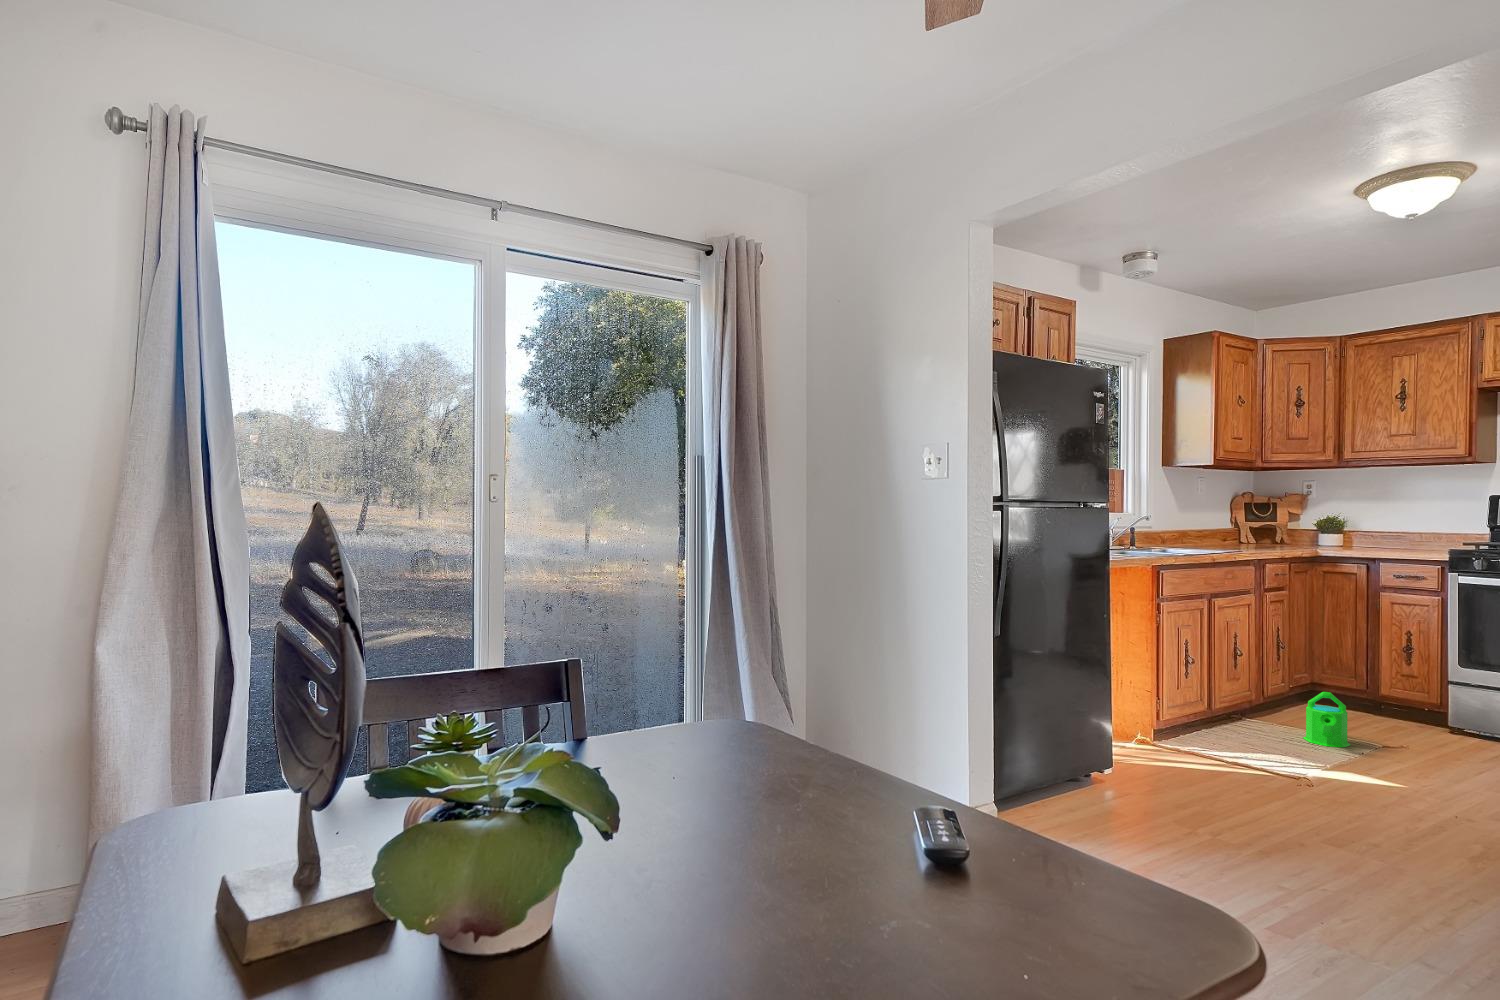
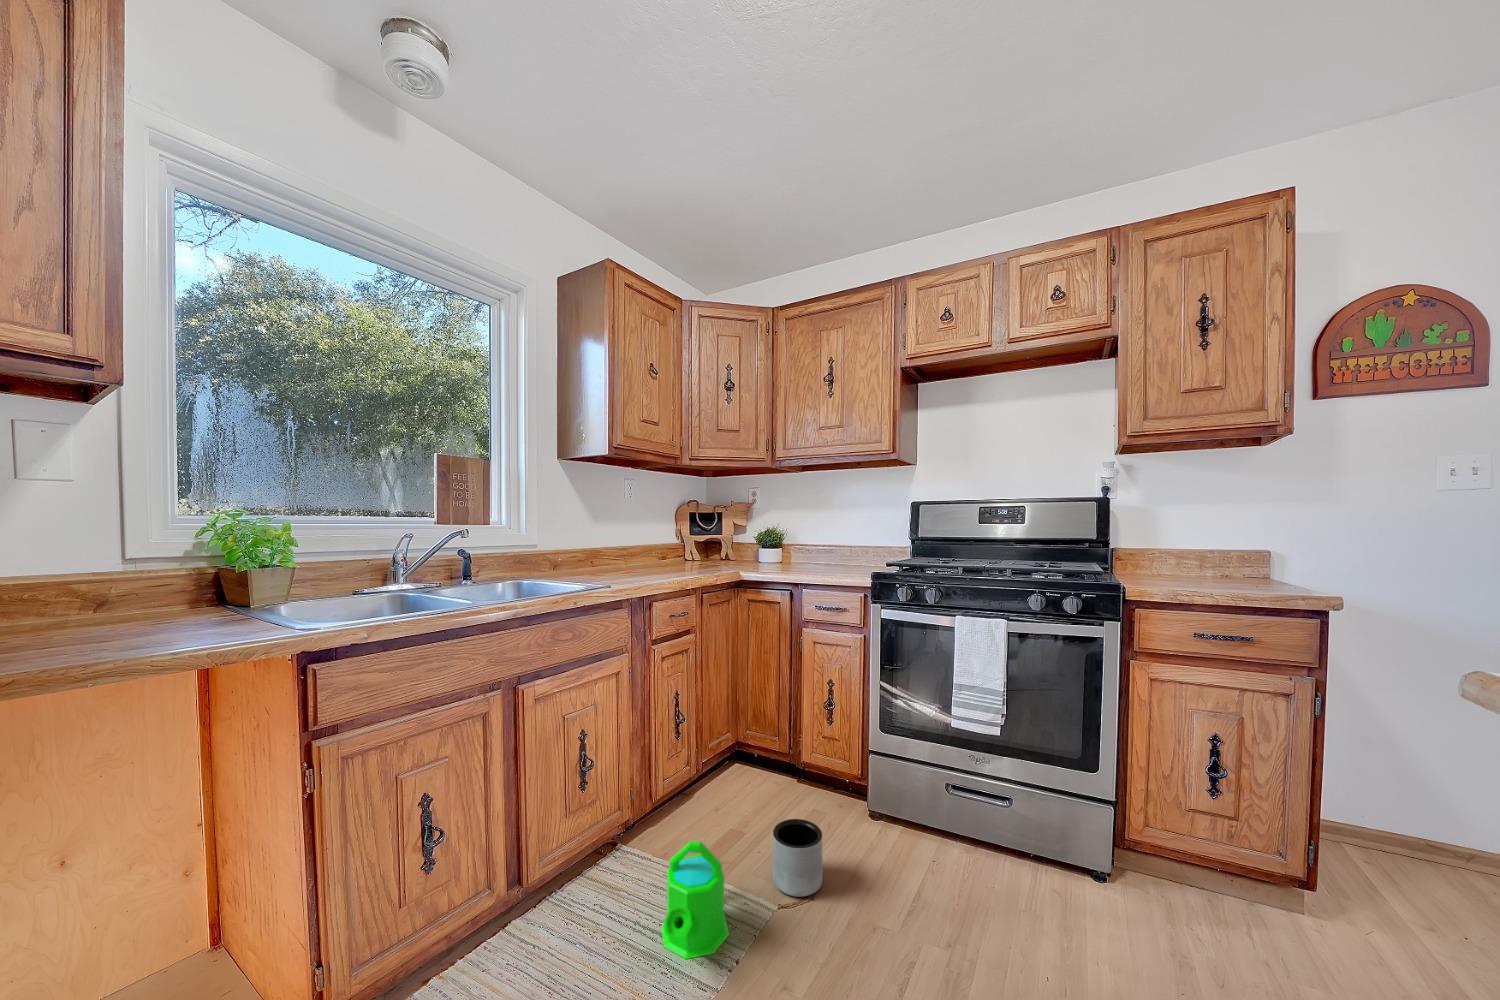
planter: none [1372,705,1412,743] -> present [773,819,823,897]

